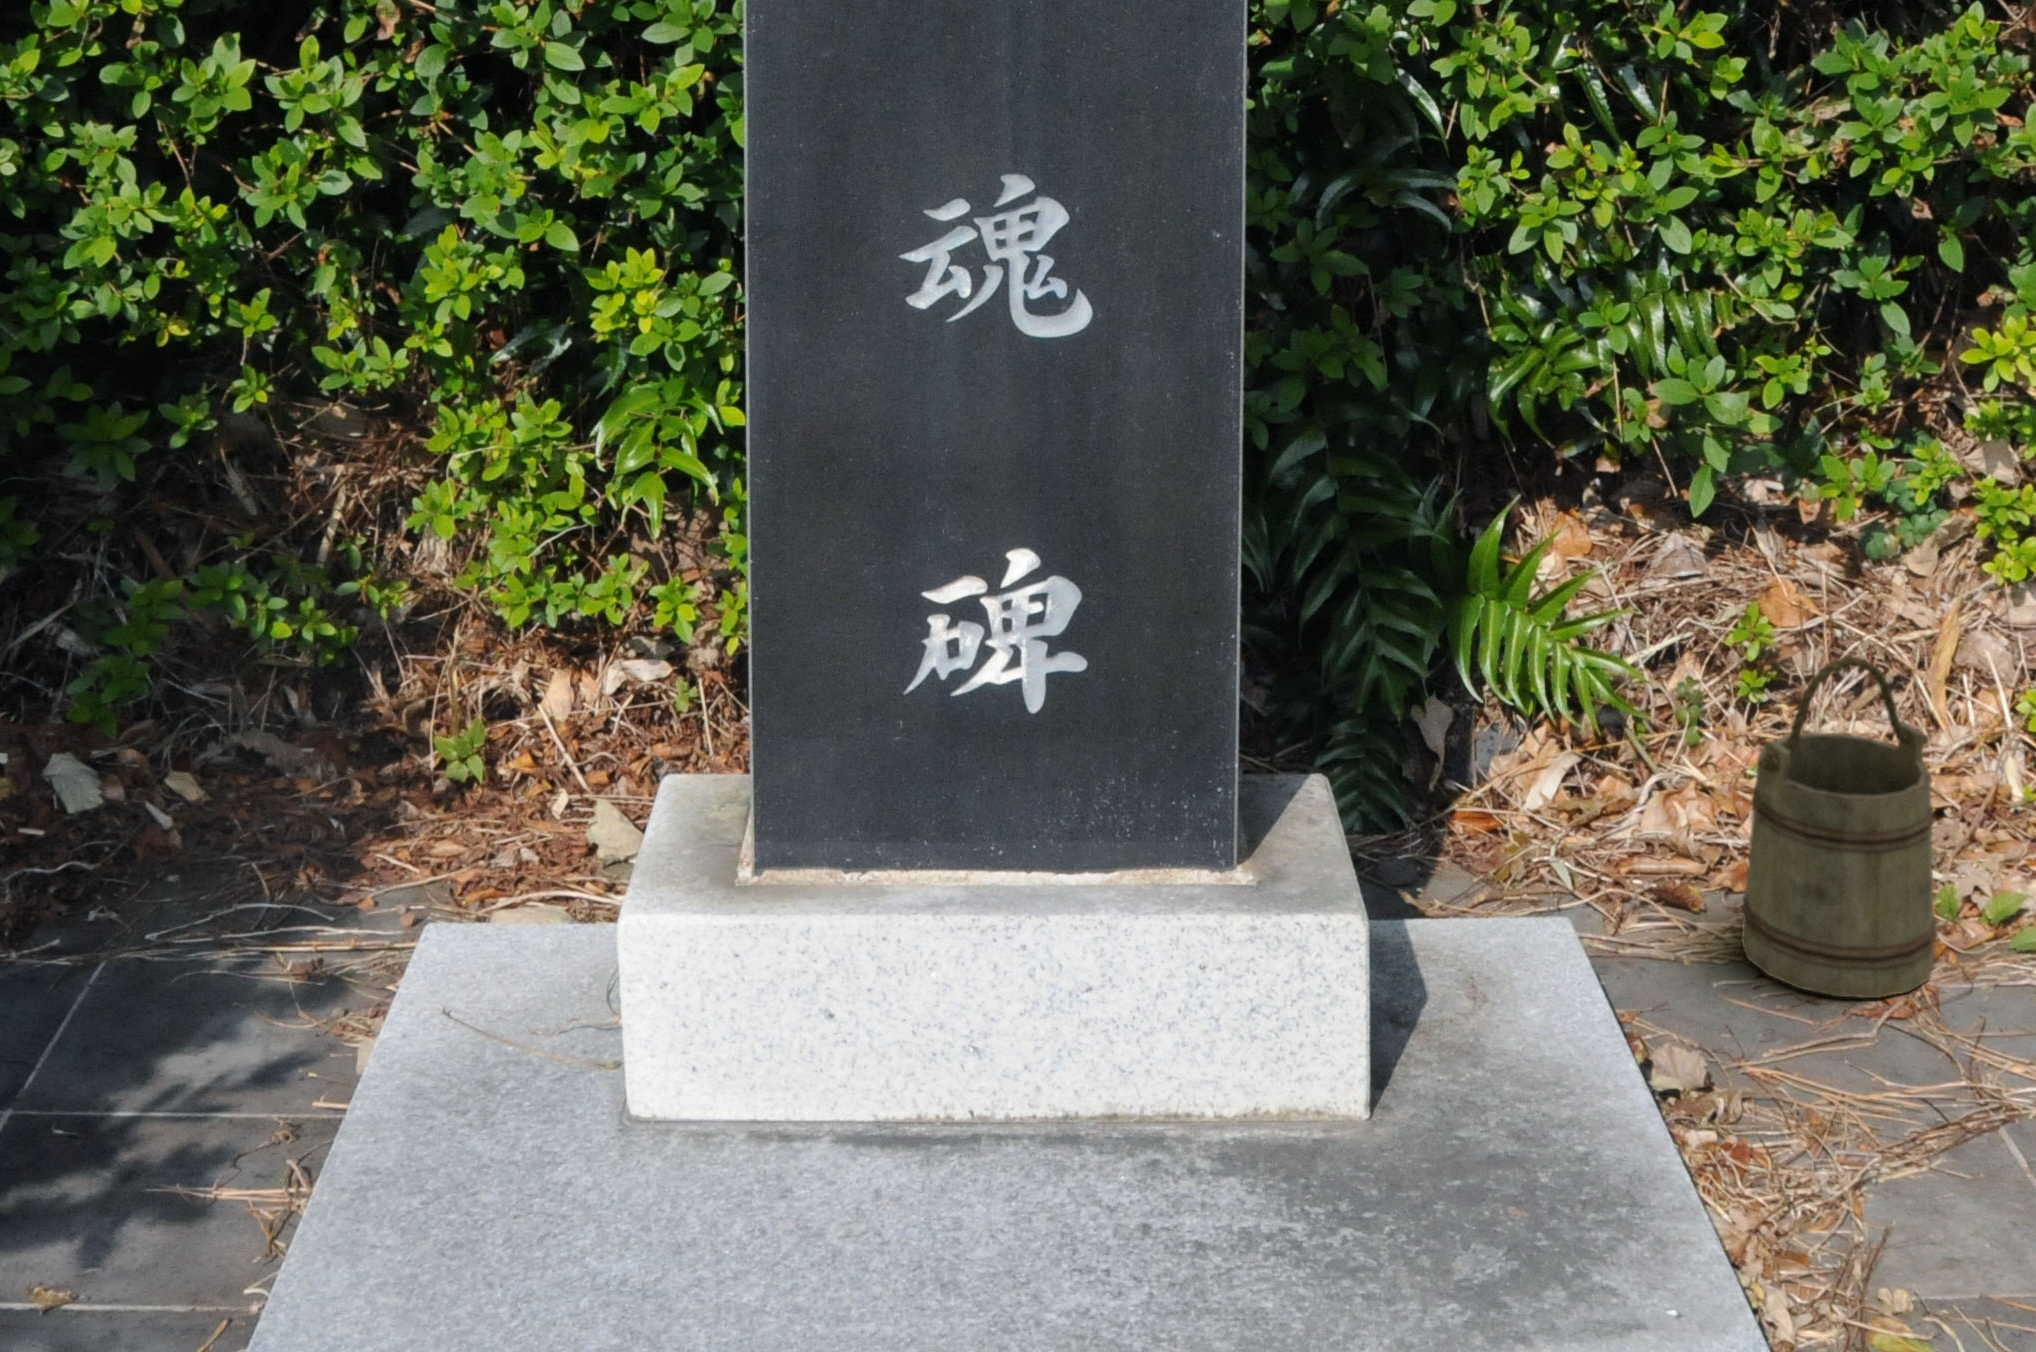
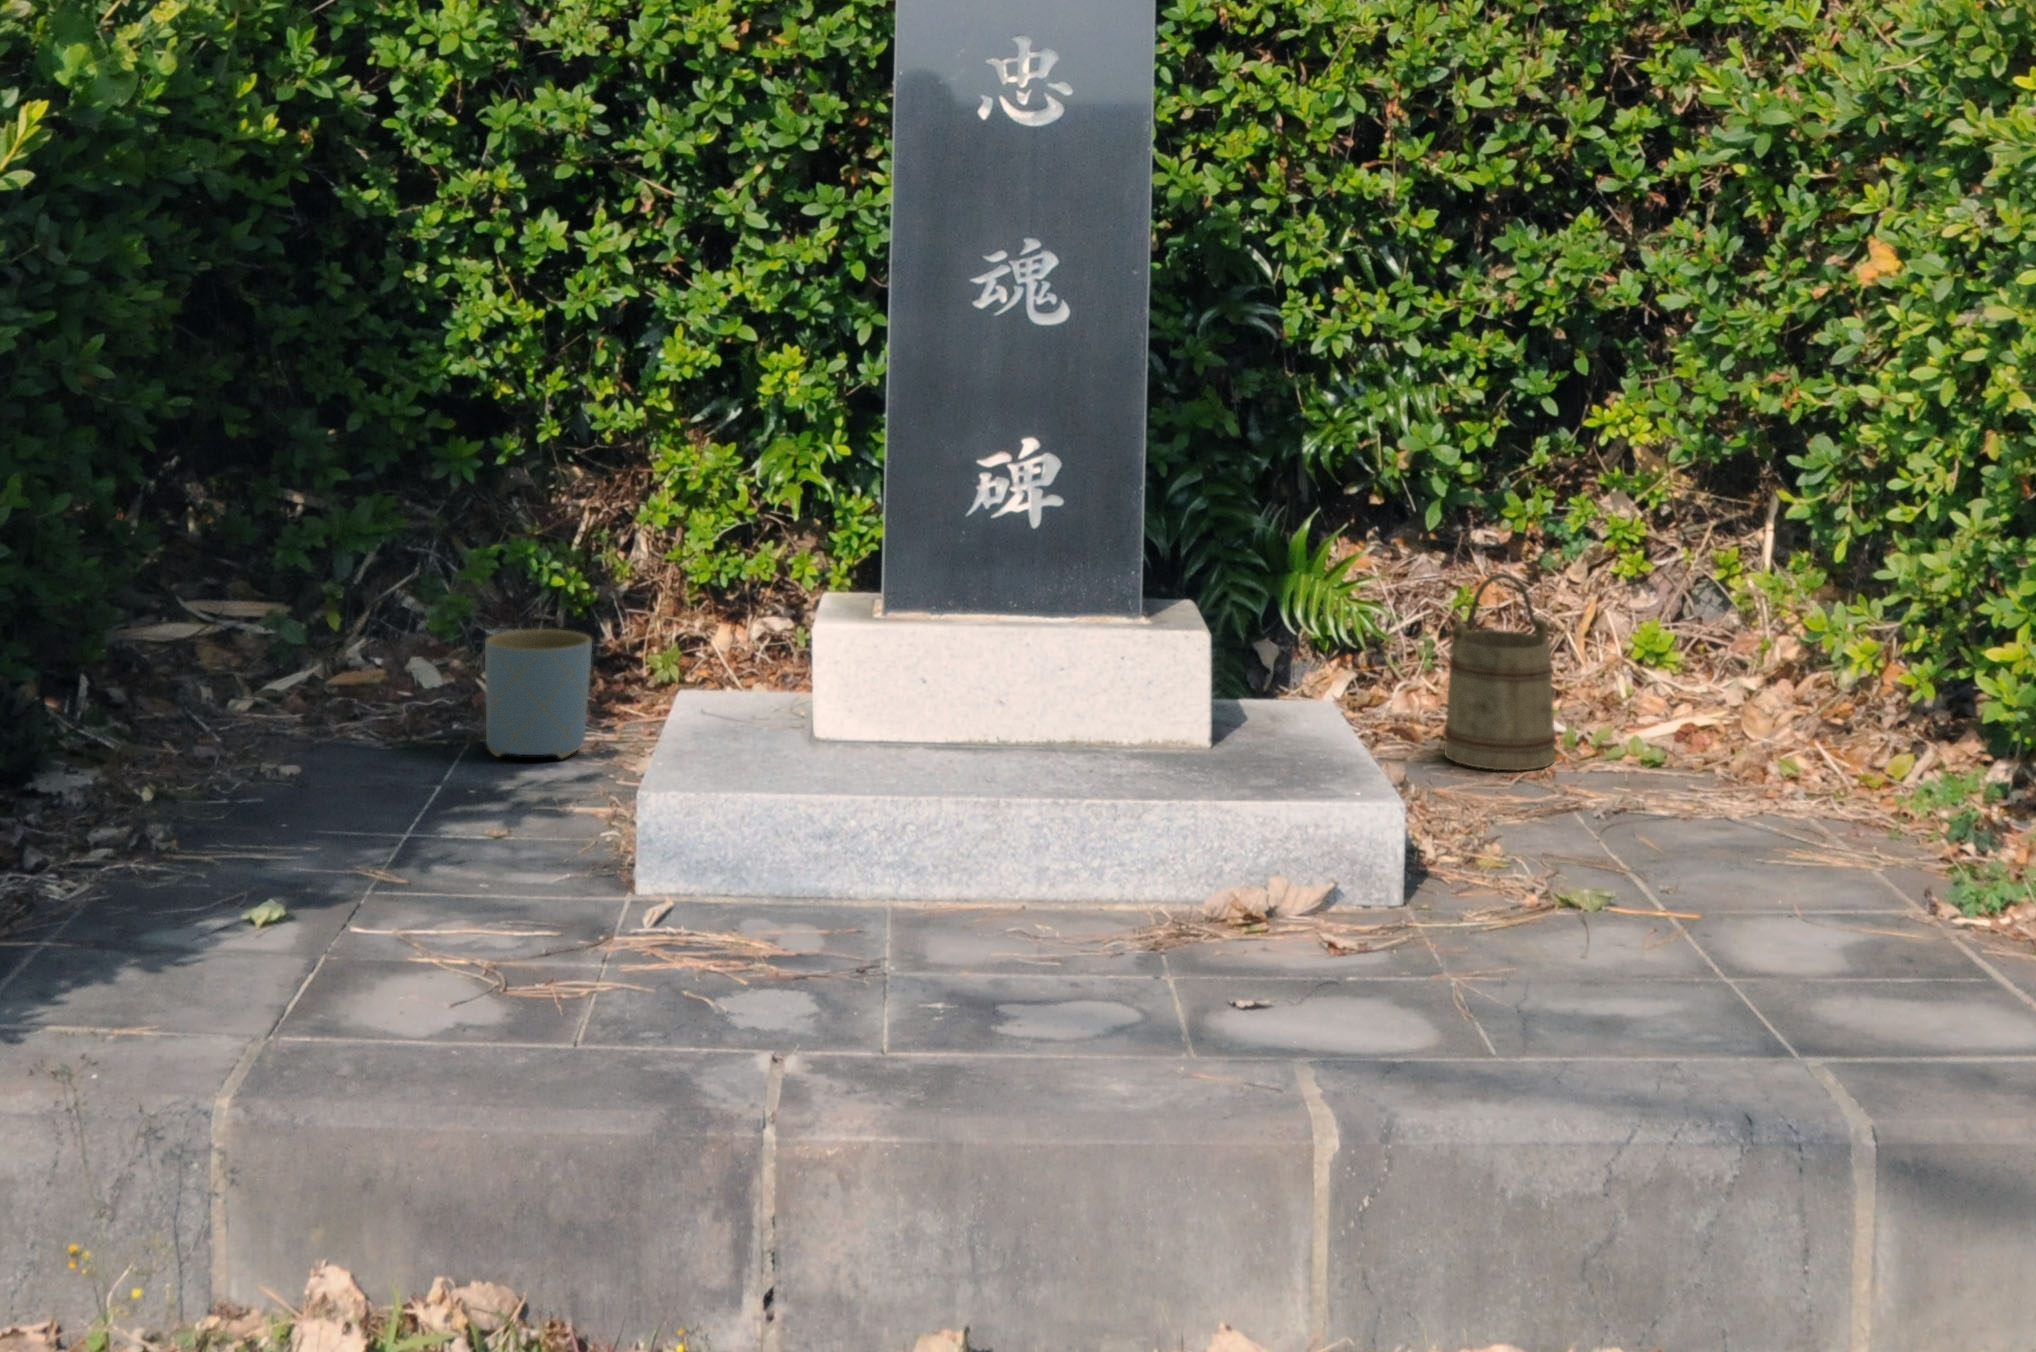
planter: none [94,782,284,1028] -> present [485,629,592,758]

